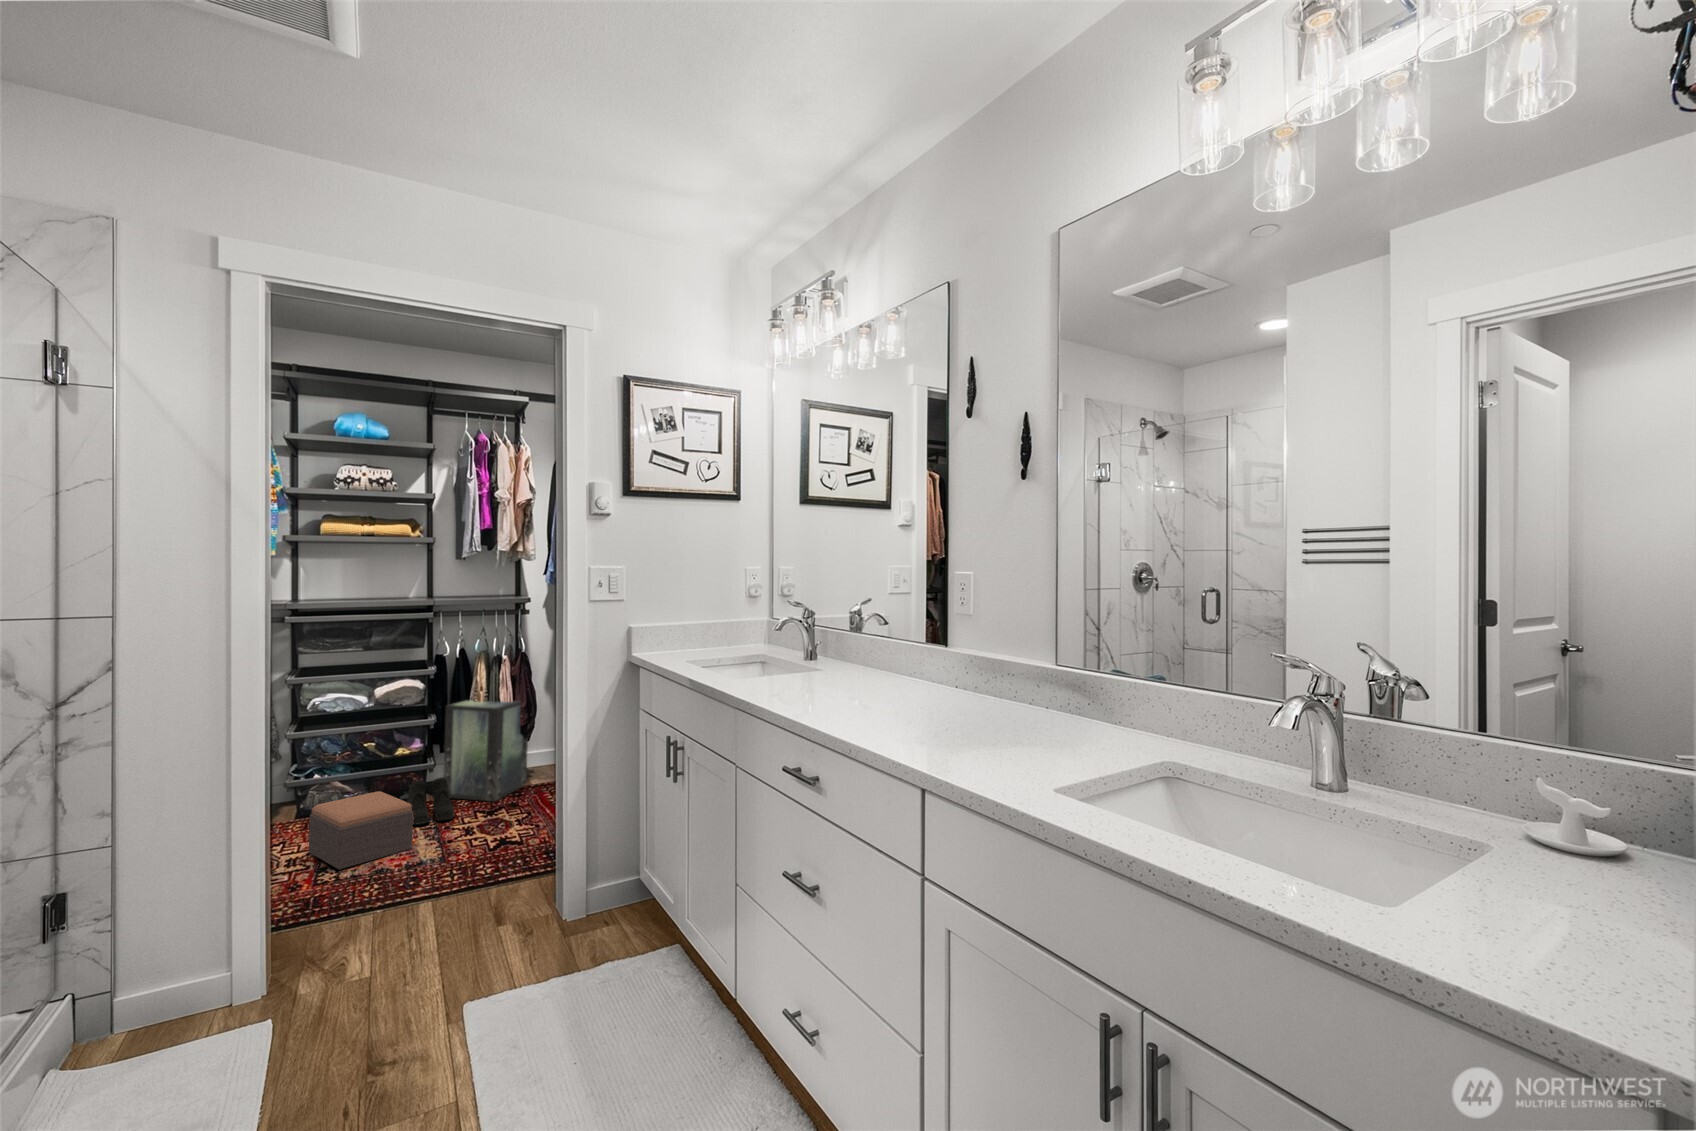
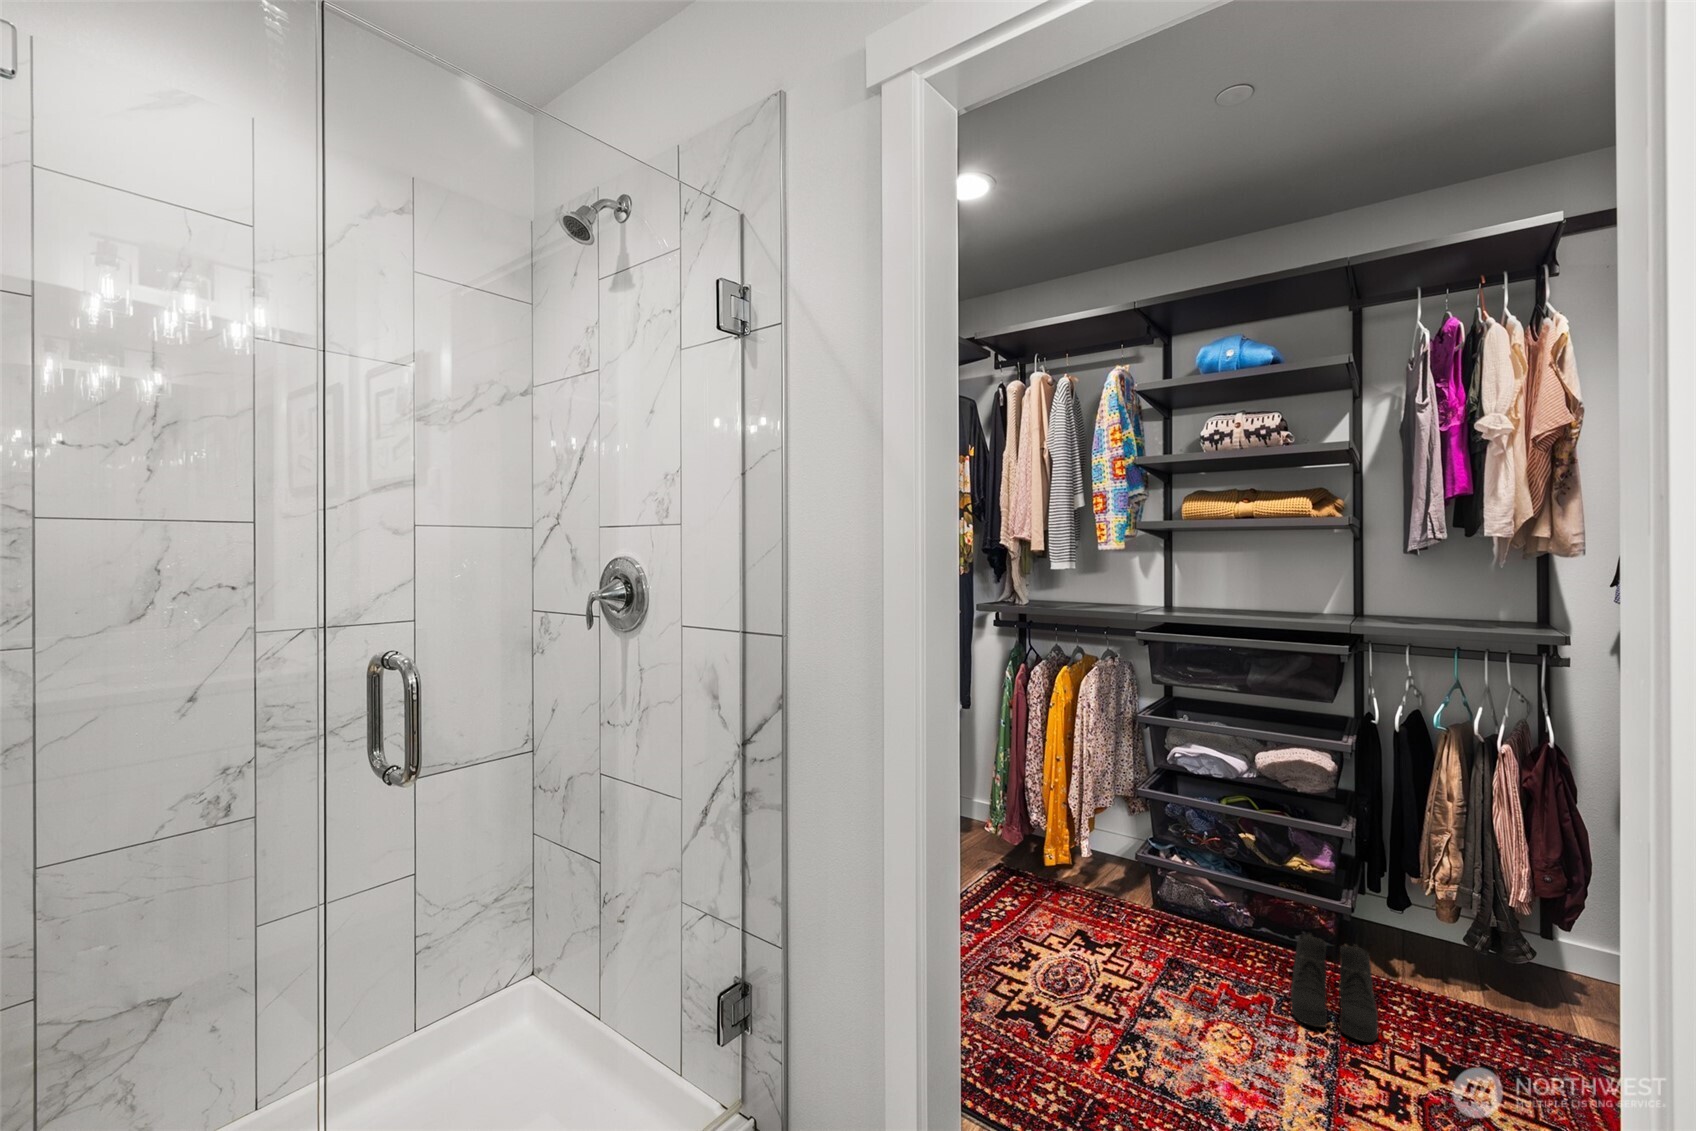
storage box: present [443,701,528,801] -> none [1368,805,1566,1038]
footstool: present [309,791,413,870] -> none [1130,926,1278,1081]

